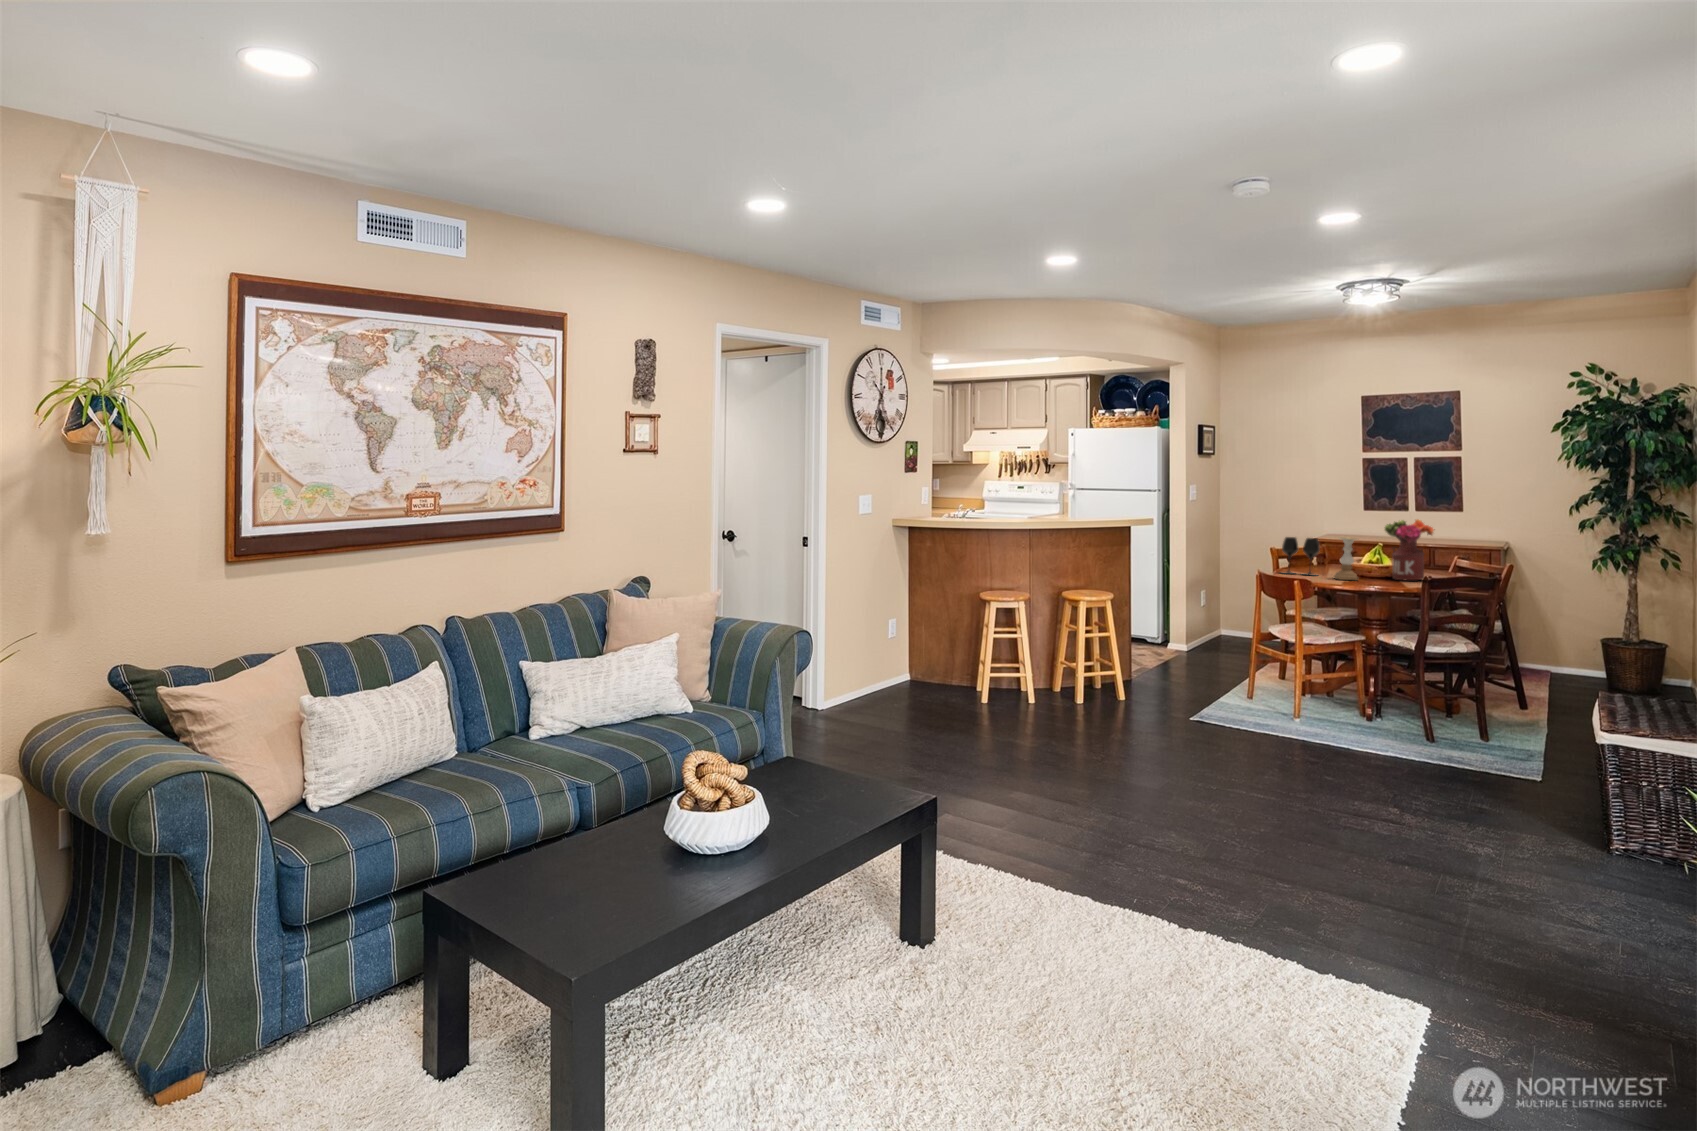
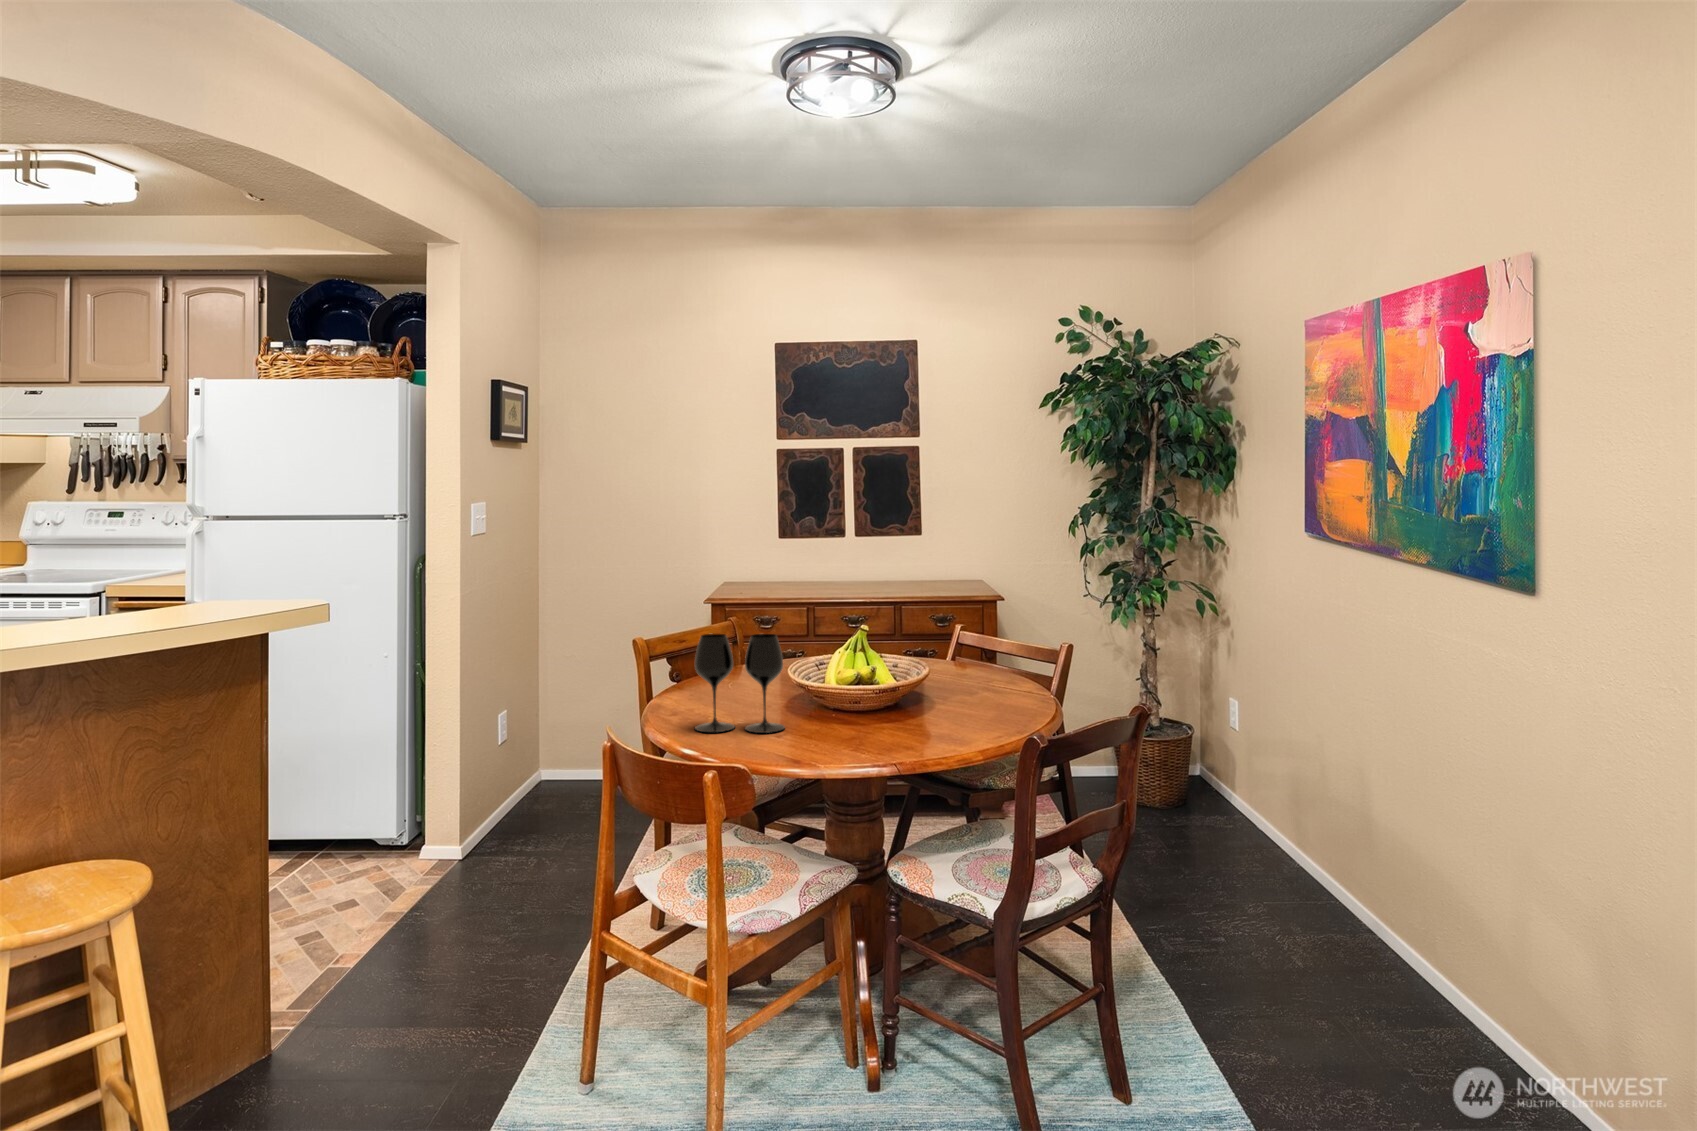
flower arrangement: present [1385,519,1434,580] -> none [911,575,1016,723]
candle holder: present [1334,537,1358,580] -> none [826,632,887,749]

